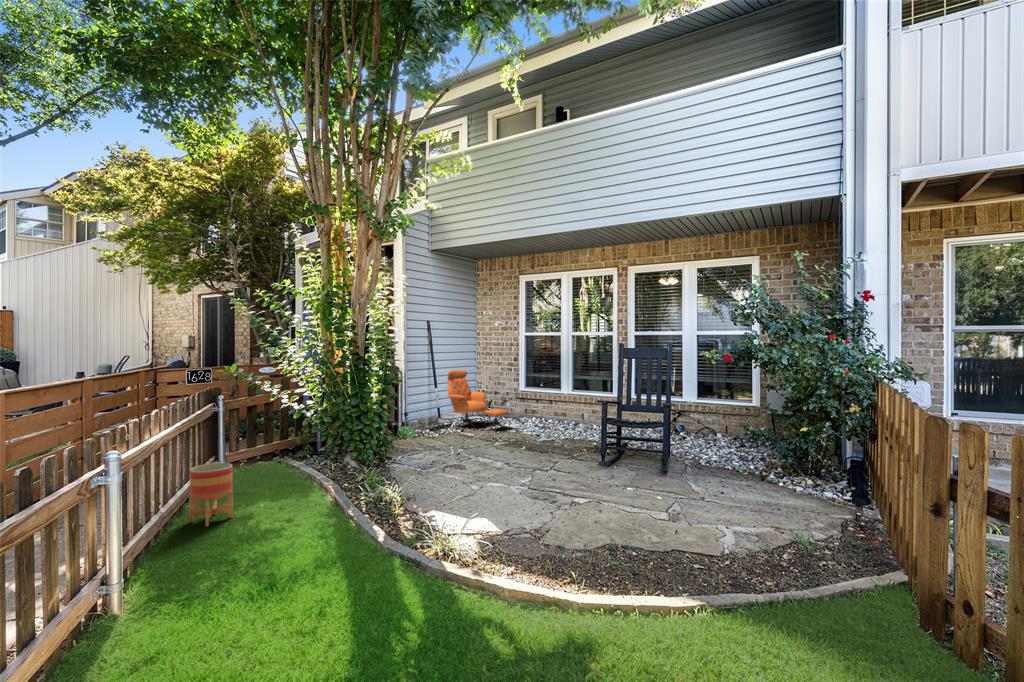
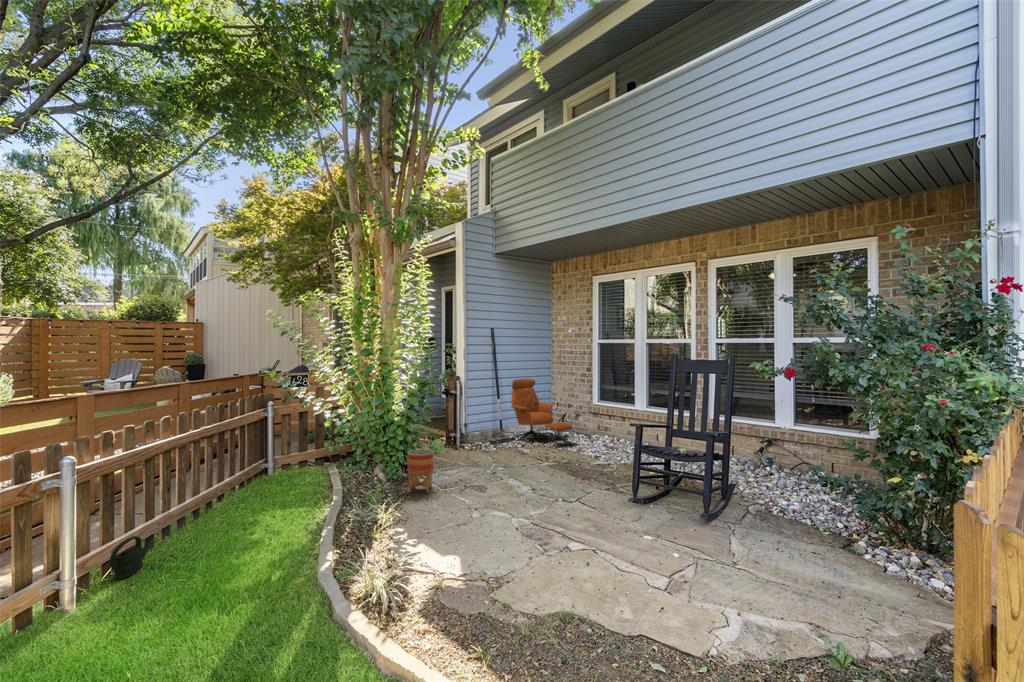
planter: present [189,463,233,526] -> present [408,449,434,492]
watering can: none [152,529,176,576] -> present [110,534,153,579]

